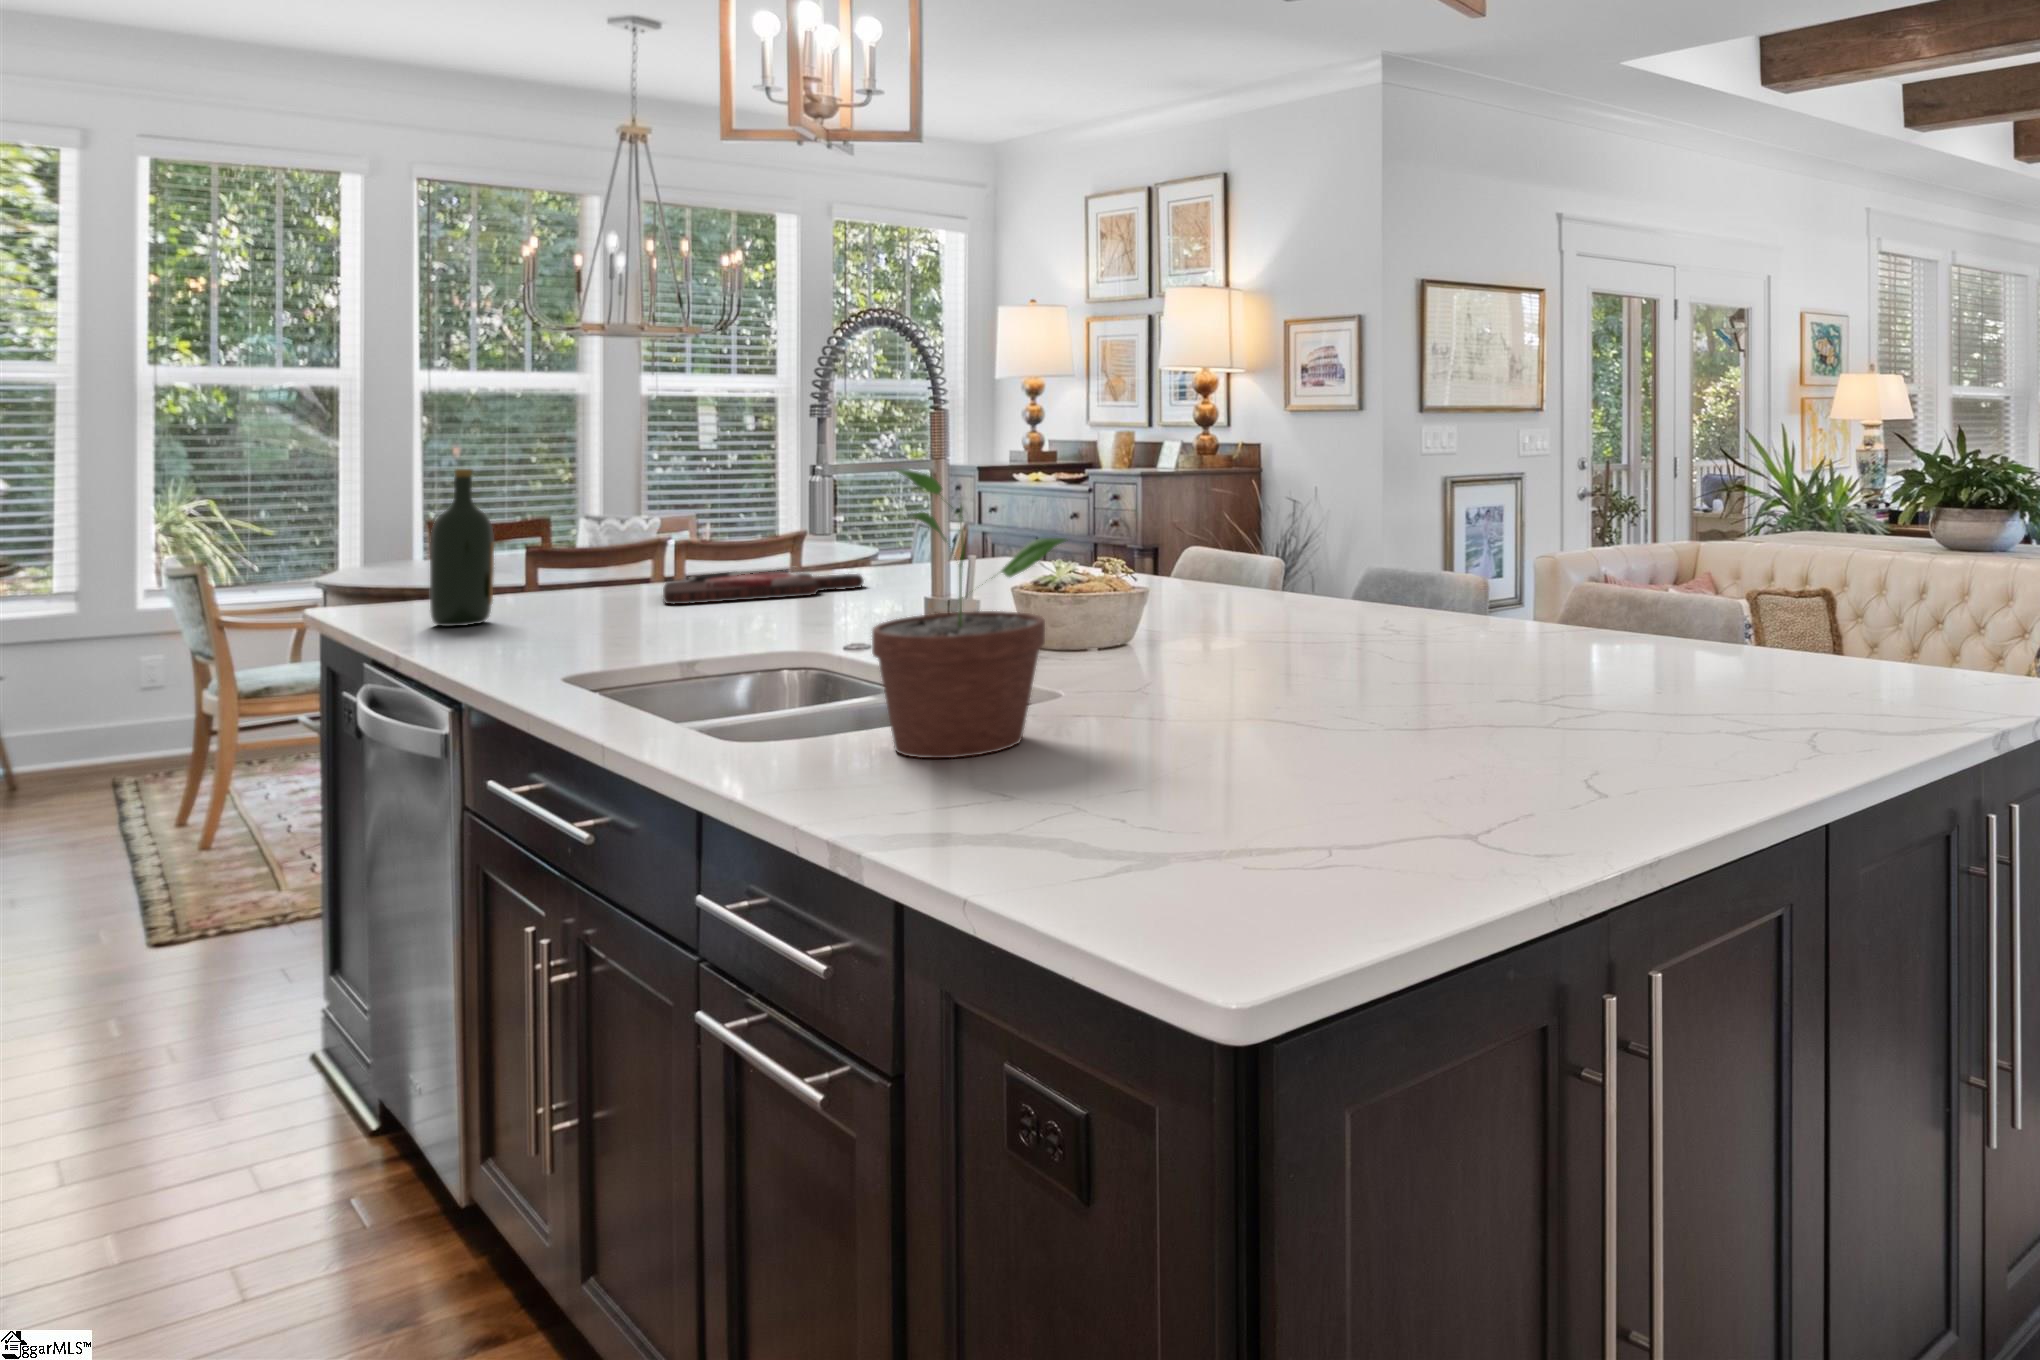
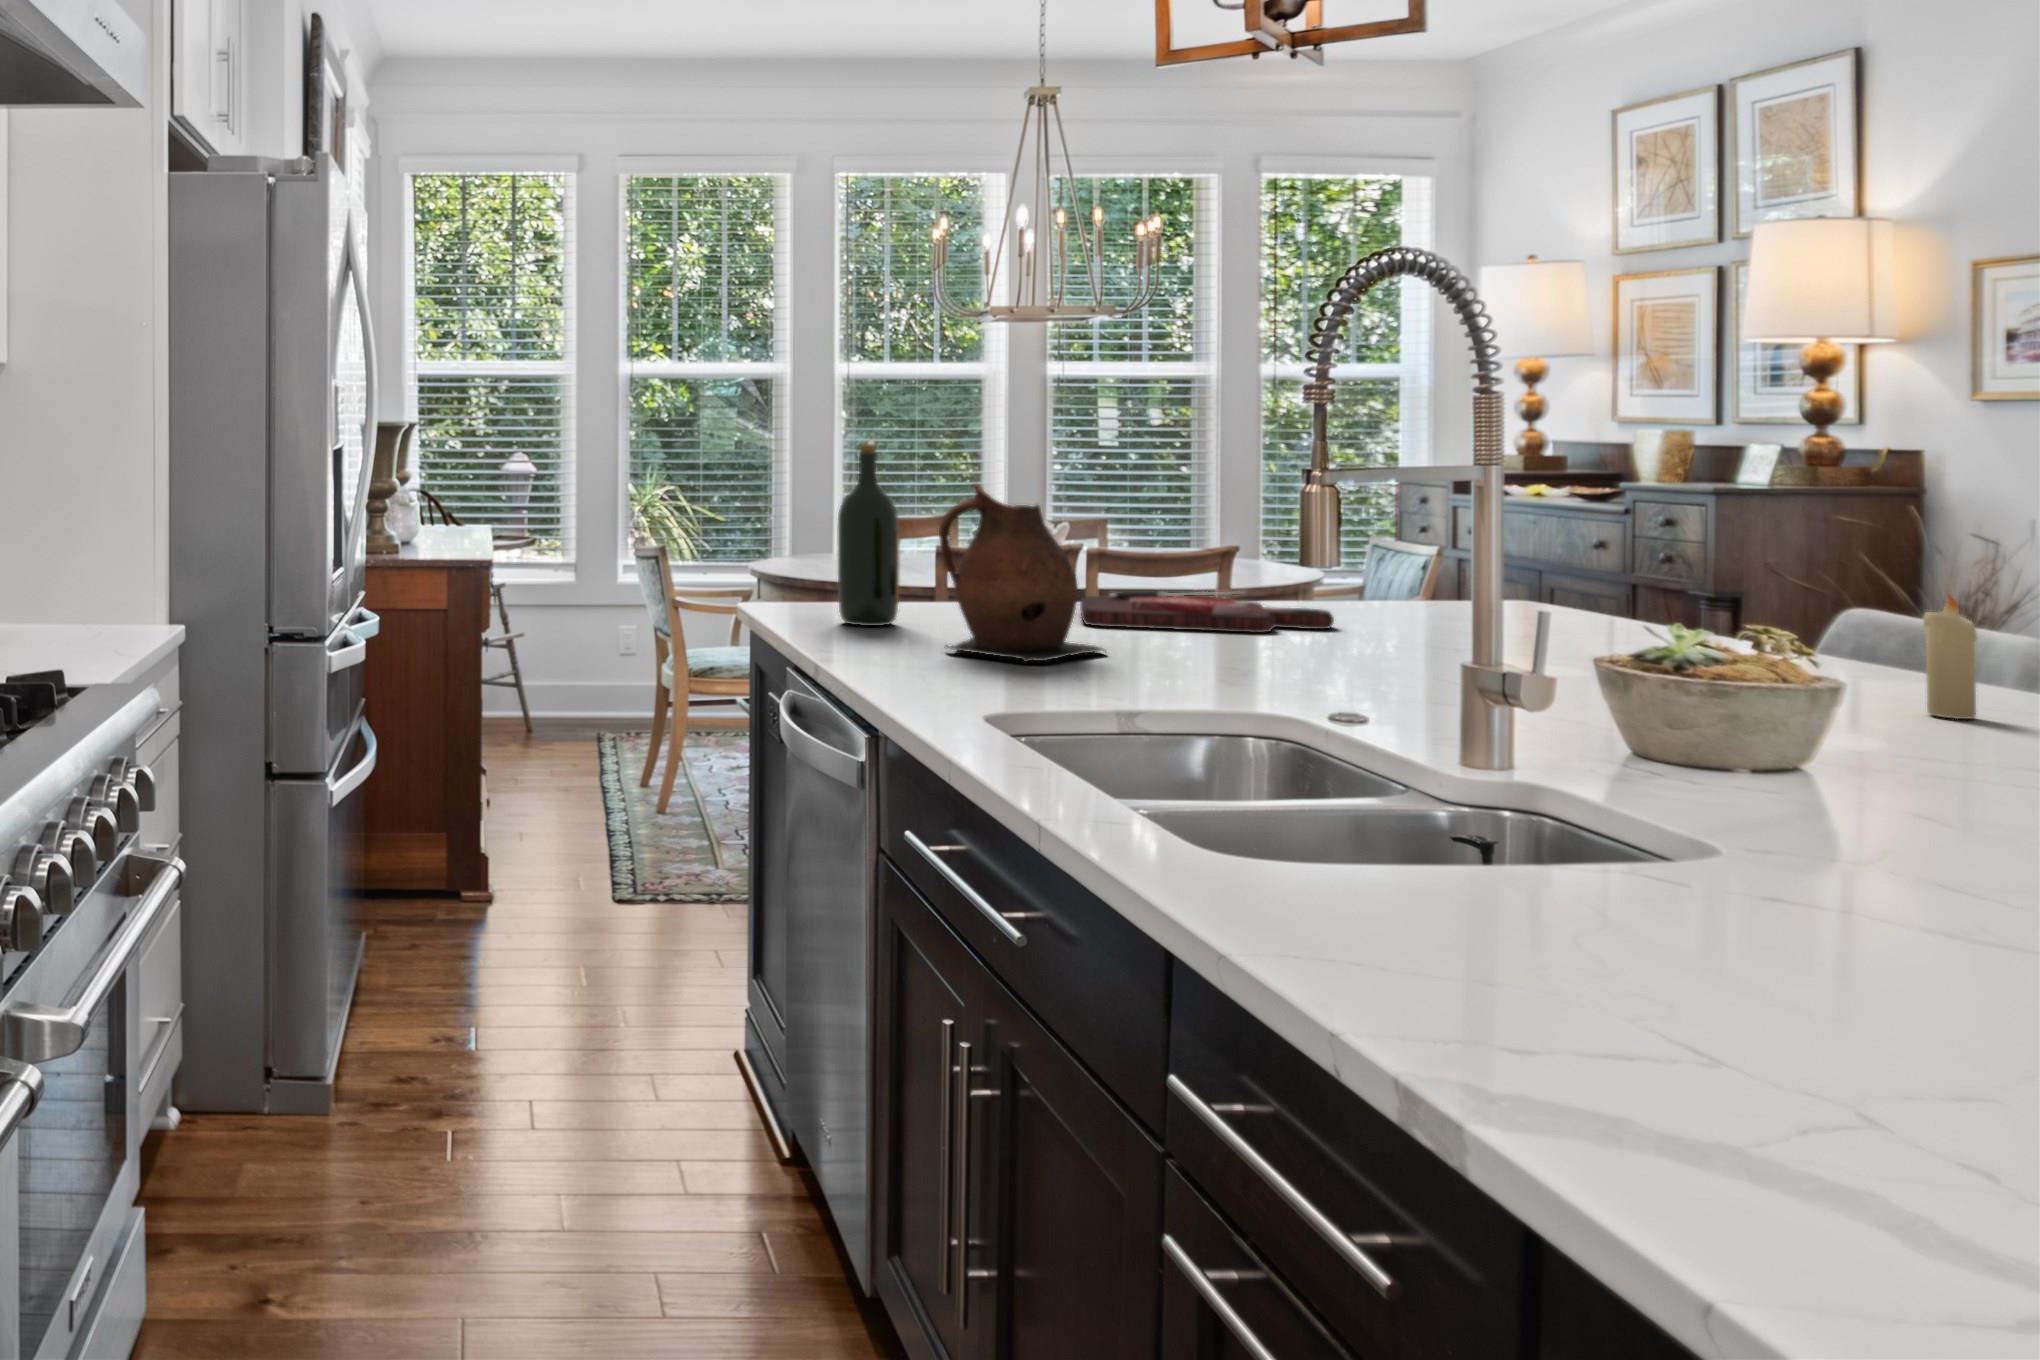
potted plant: present [872,469,1066,758] -> none [1432,440,1819,961]
ceramic pitcher: none [533,499,681,640] -> present [939,484,1104,662]
candle: none [1191,530,1216,603] -> present [1923,593,1977,719]

